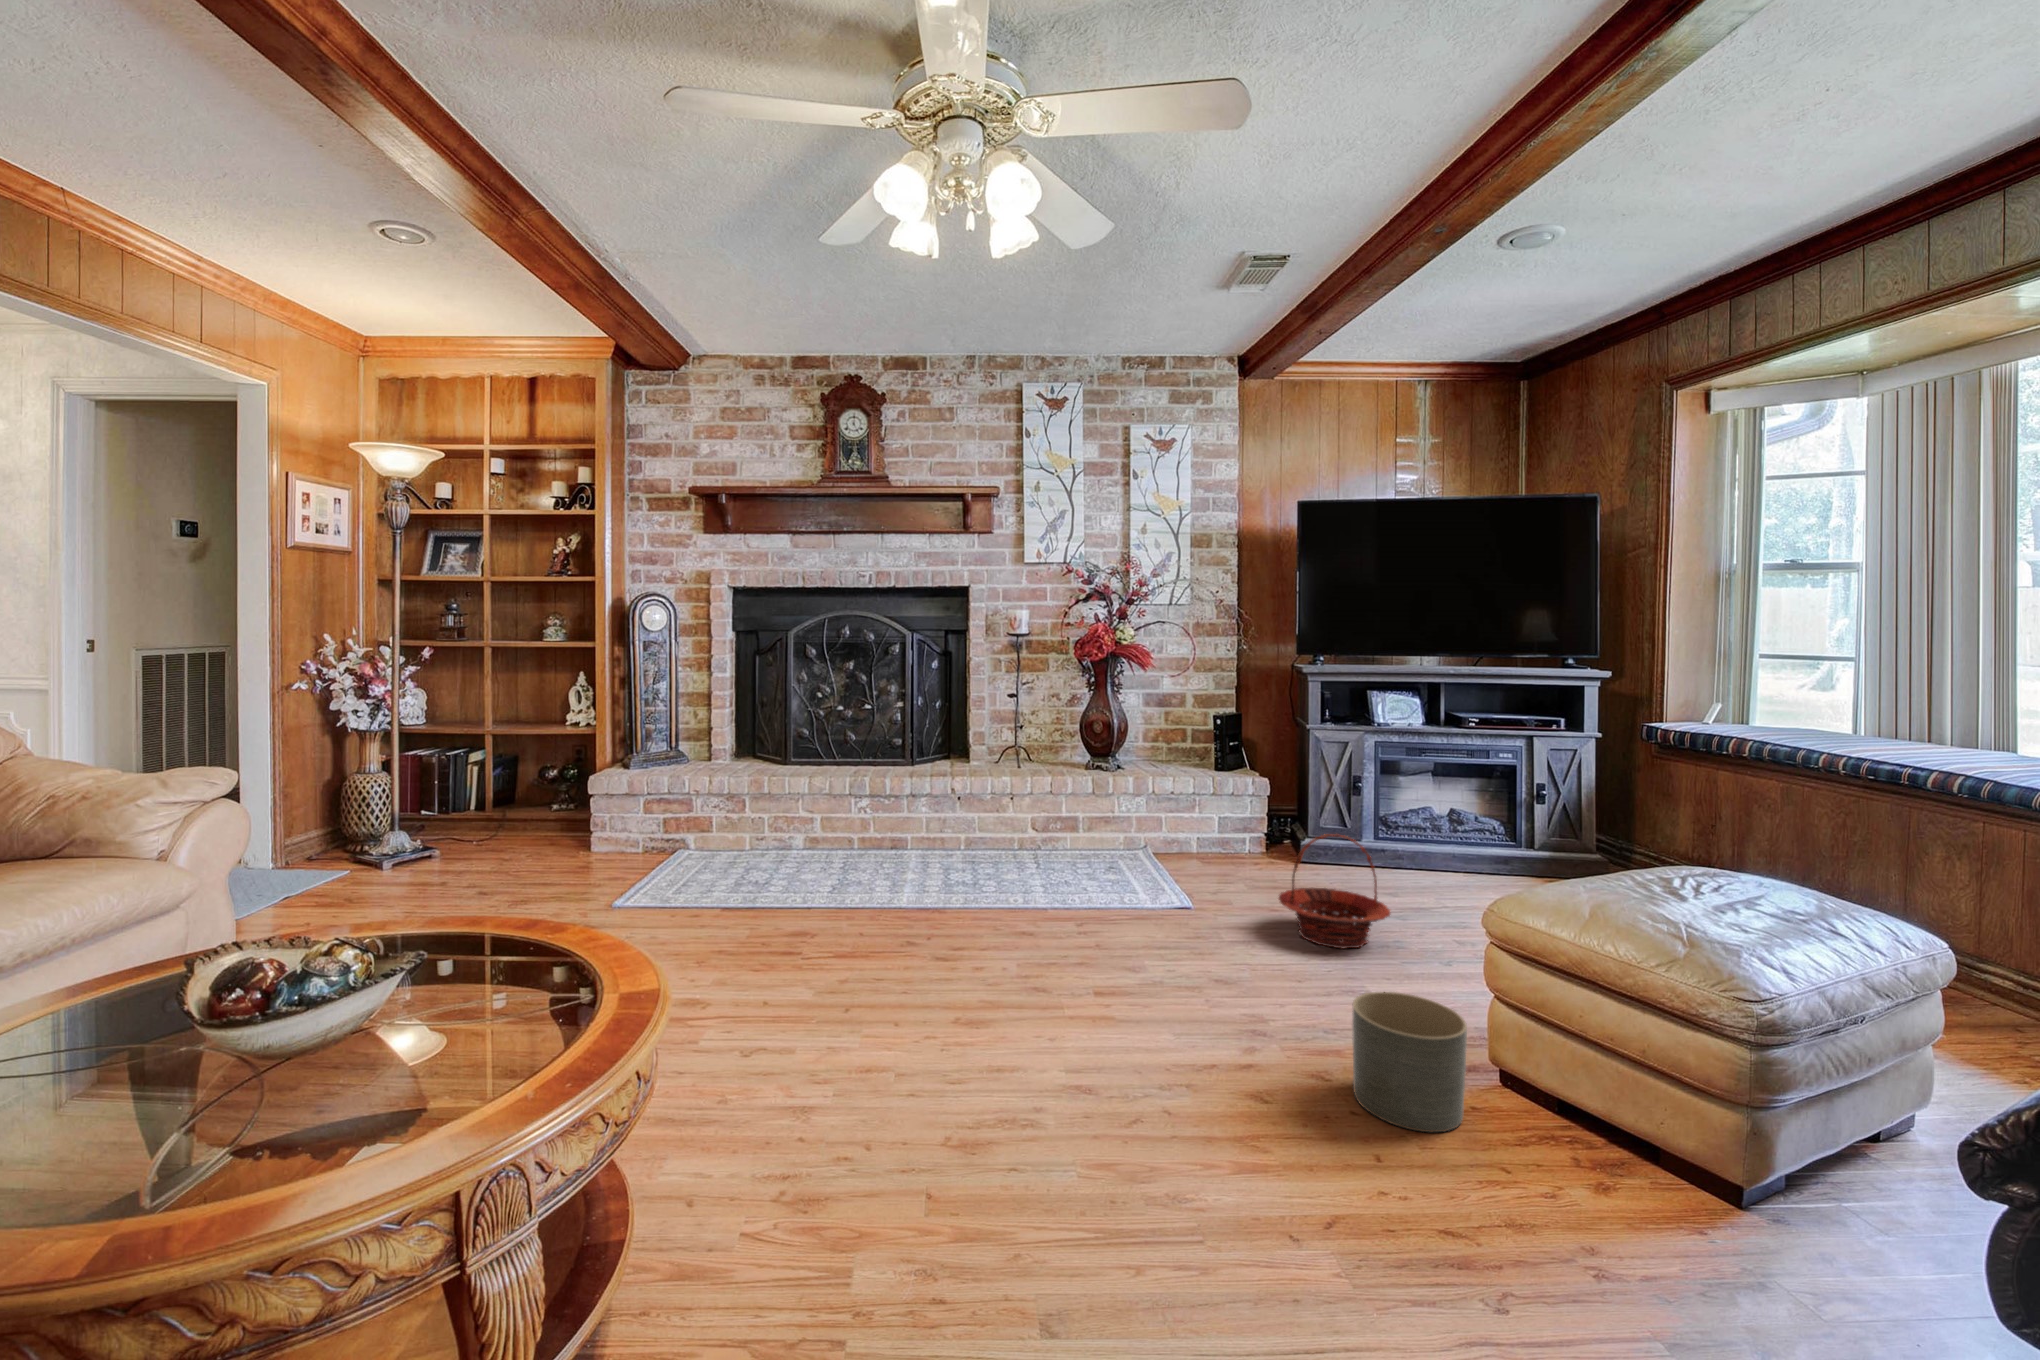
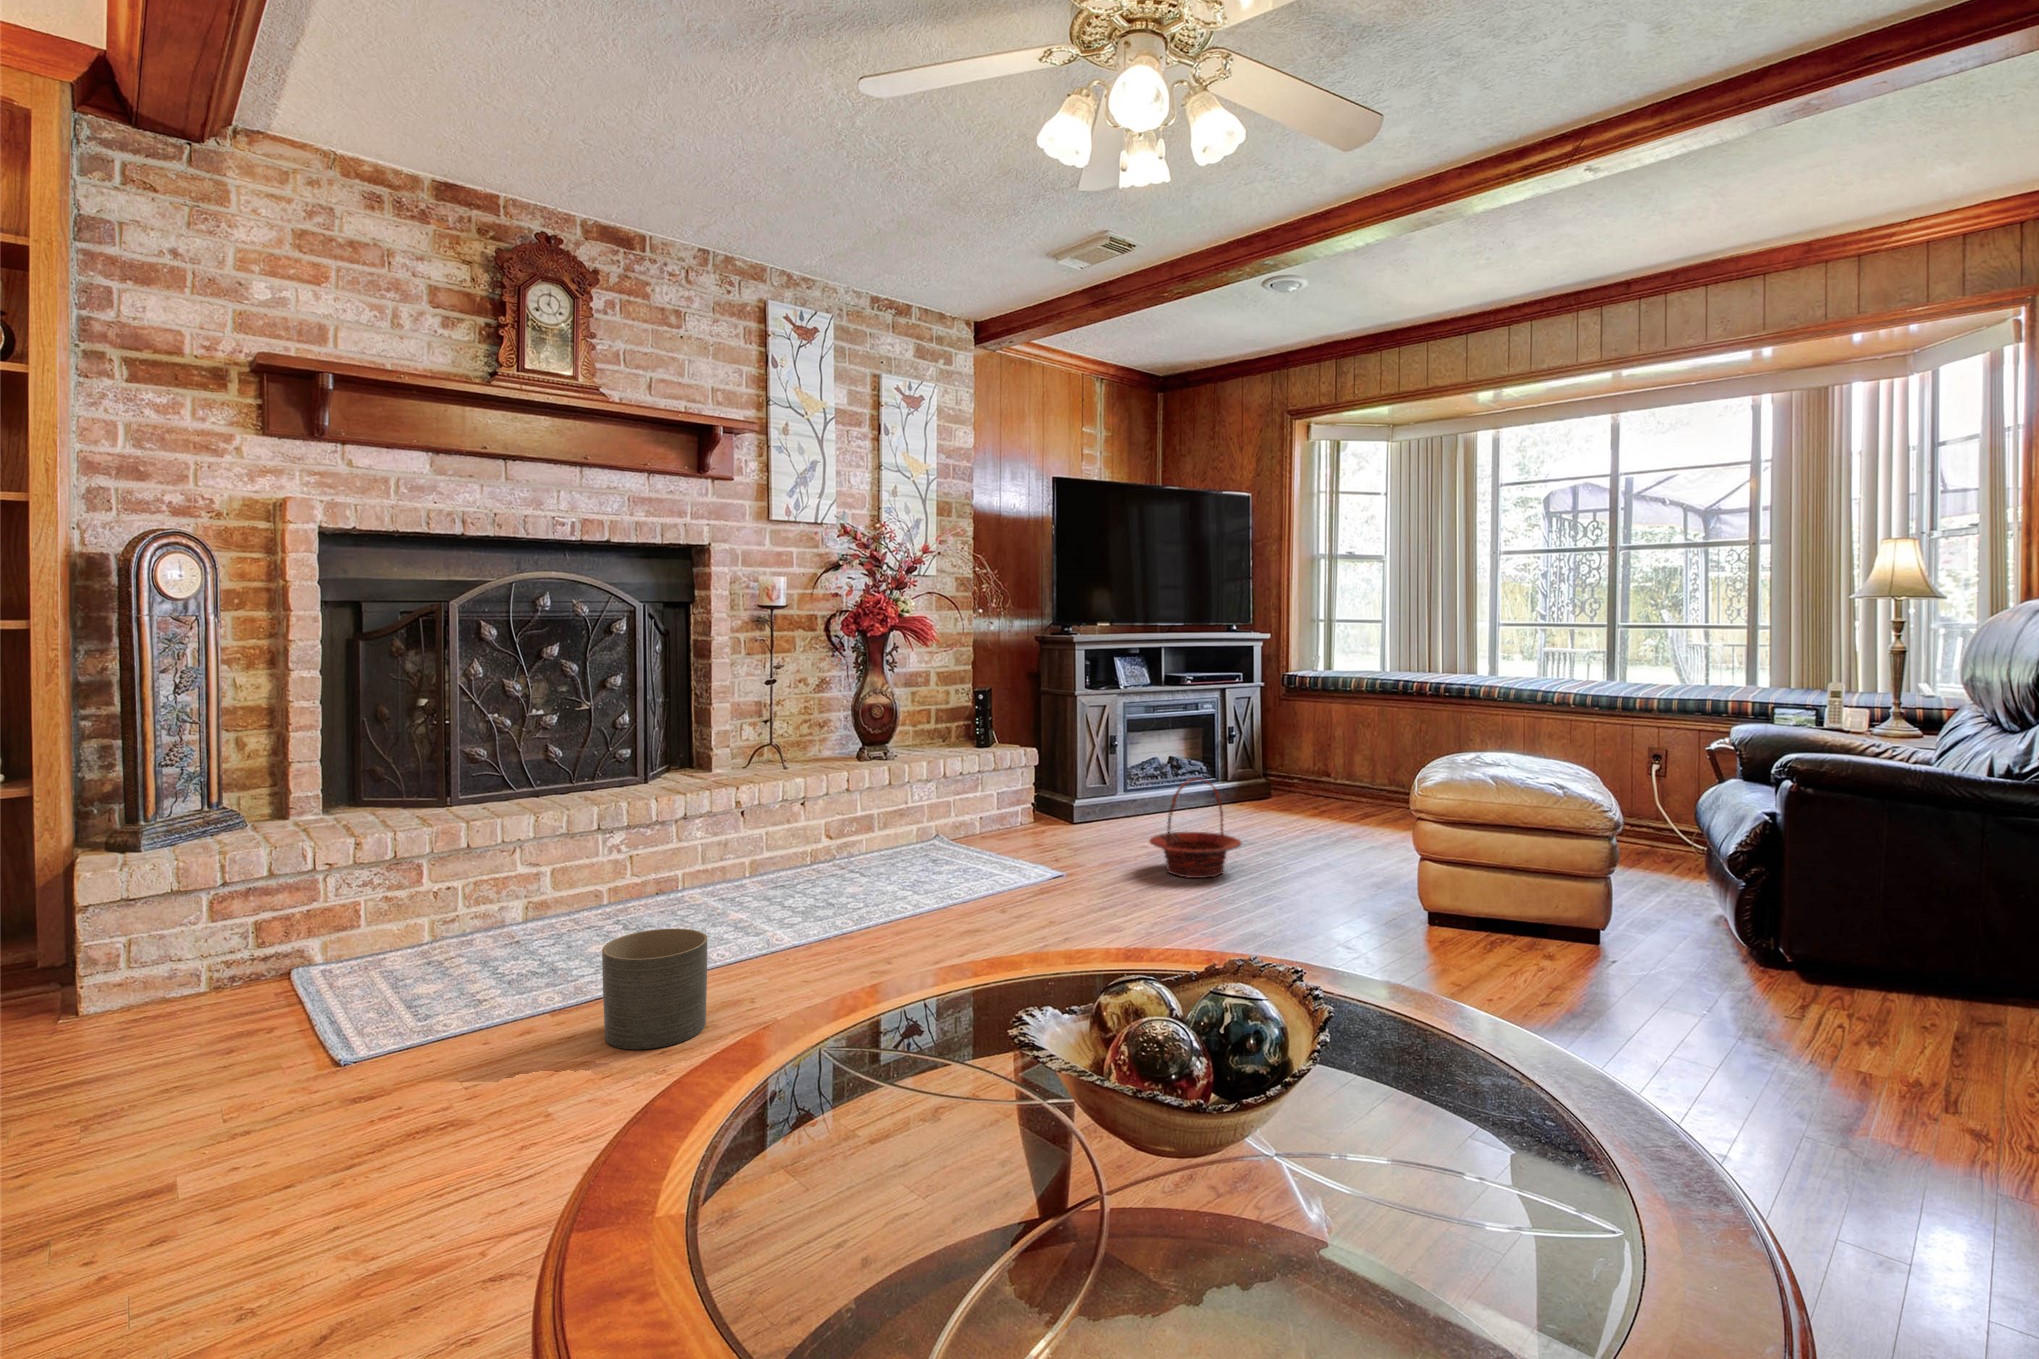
planter: present [1352,992,1467,1132] -> present [602,929,707,1050]

